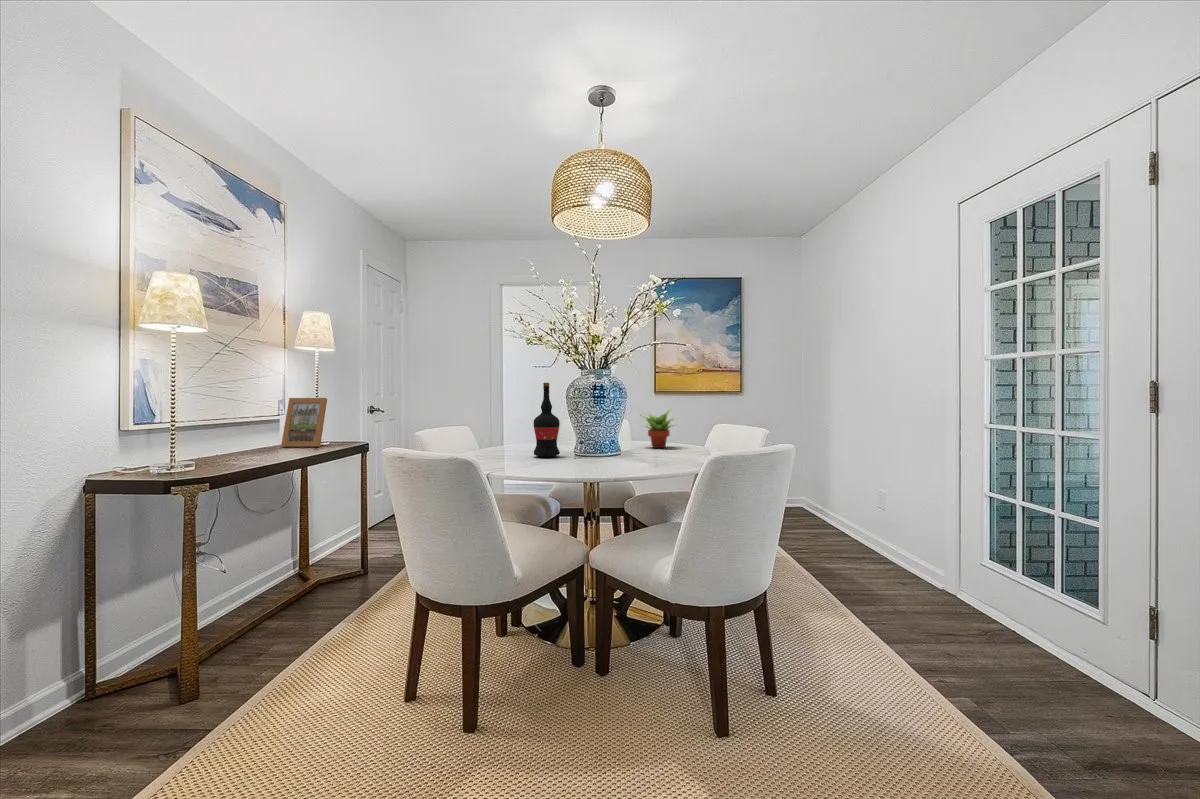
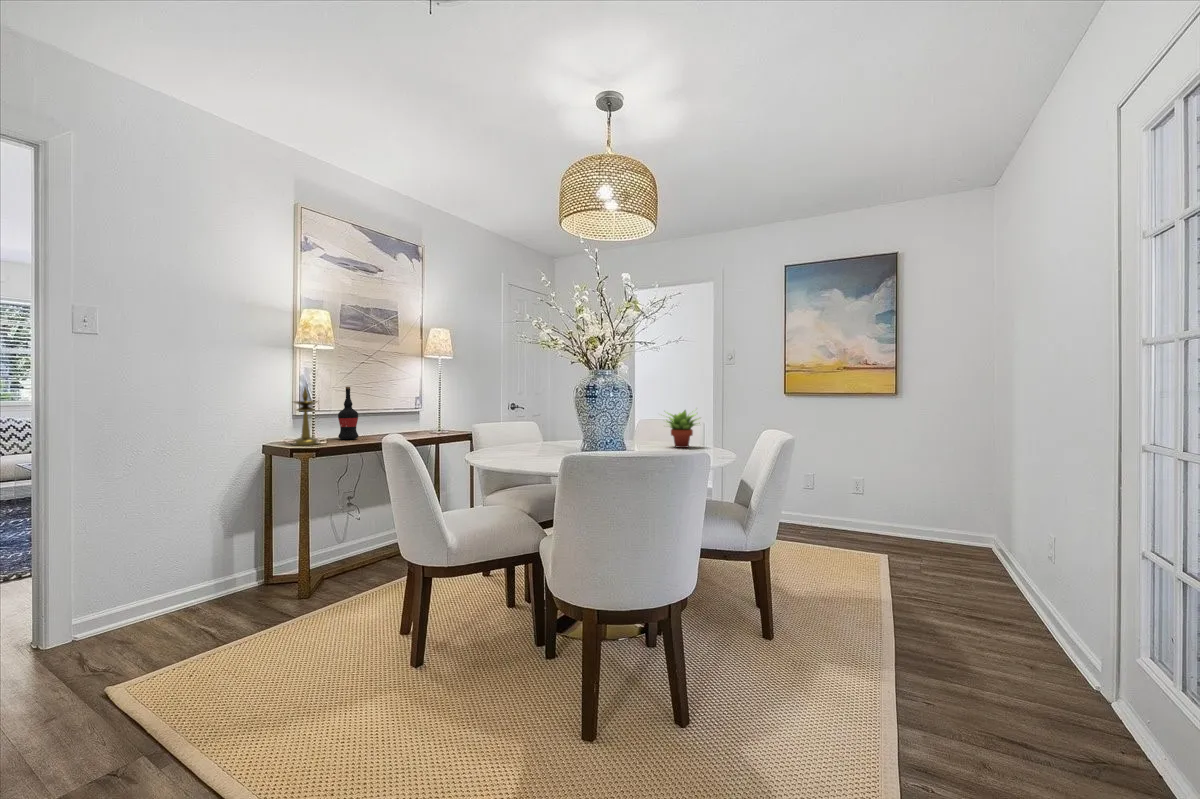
wine bottle: present [533,383,560,457] -> present [338,387,359,439]
candlestick: none [142,385,190,474] -> present [293,387,319,445]
picture frame: present [281,398,327,447] -> none [413,395,445,434]

